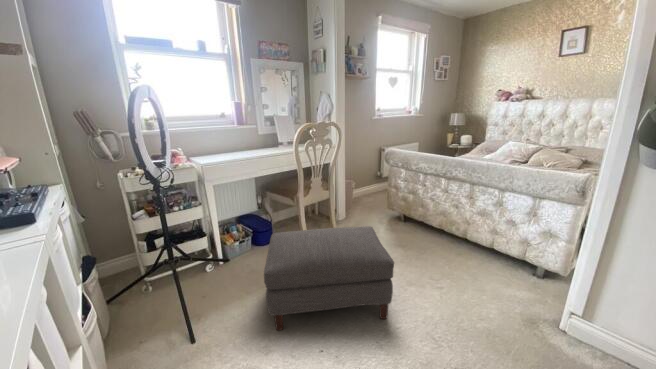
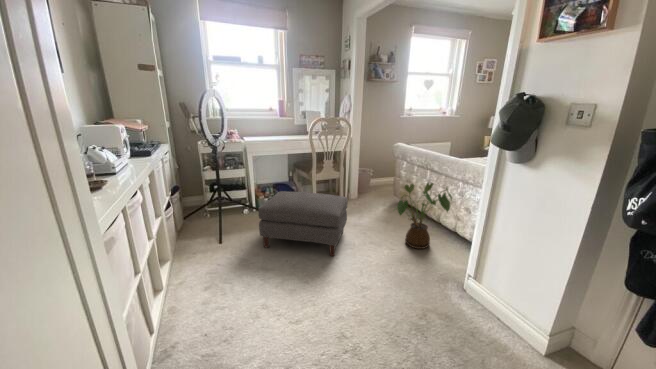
house plant: none [433,193,518,277] -> present [395,183,452,249]

